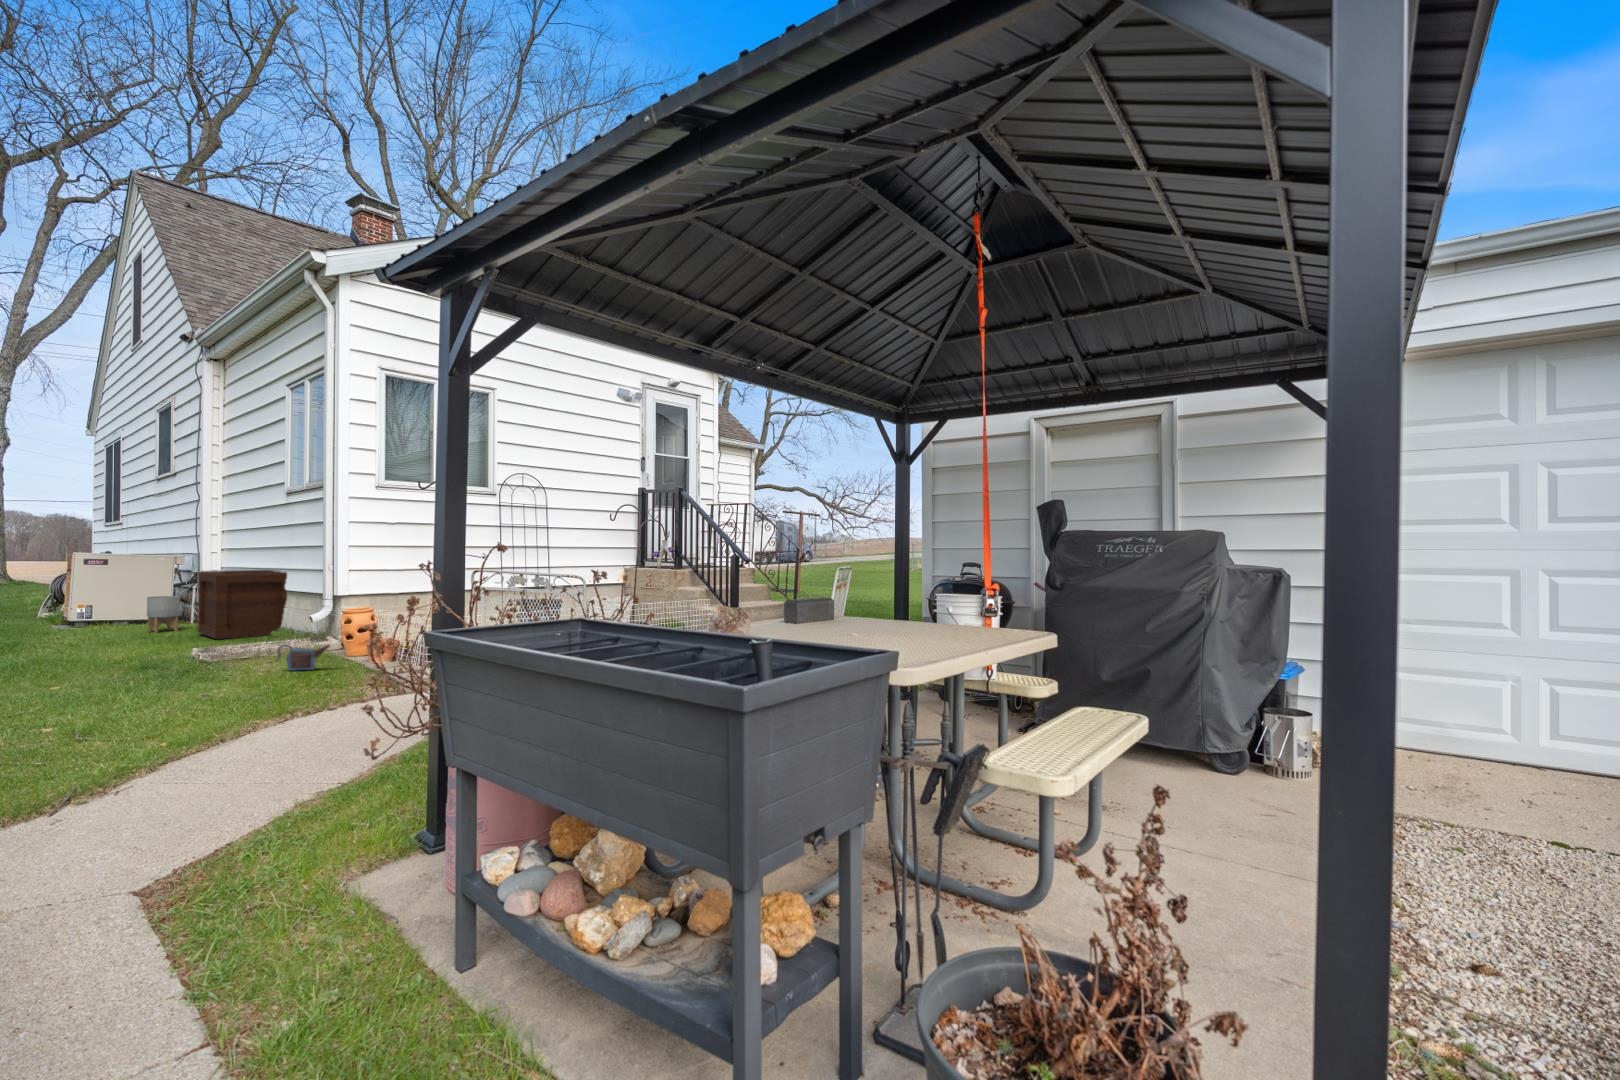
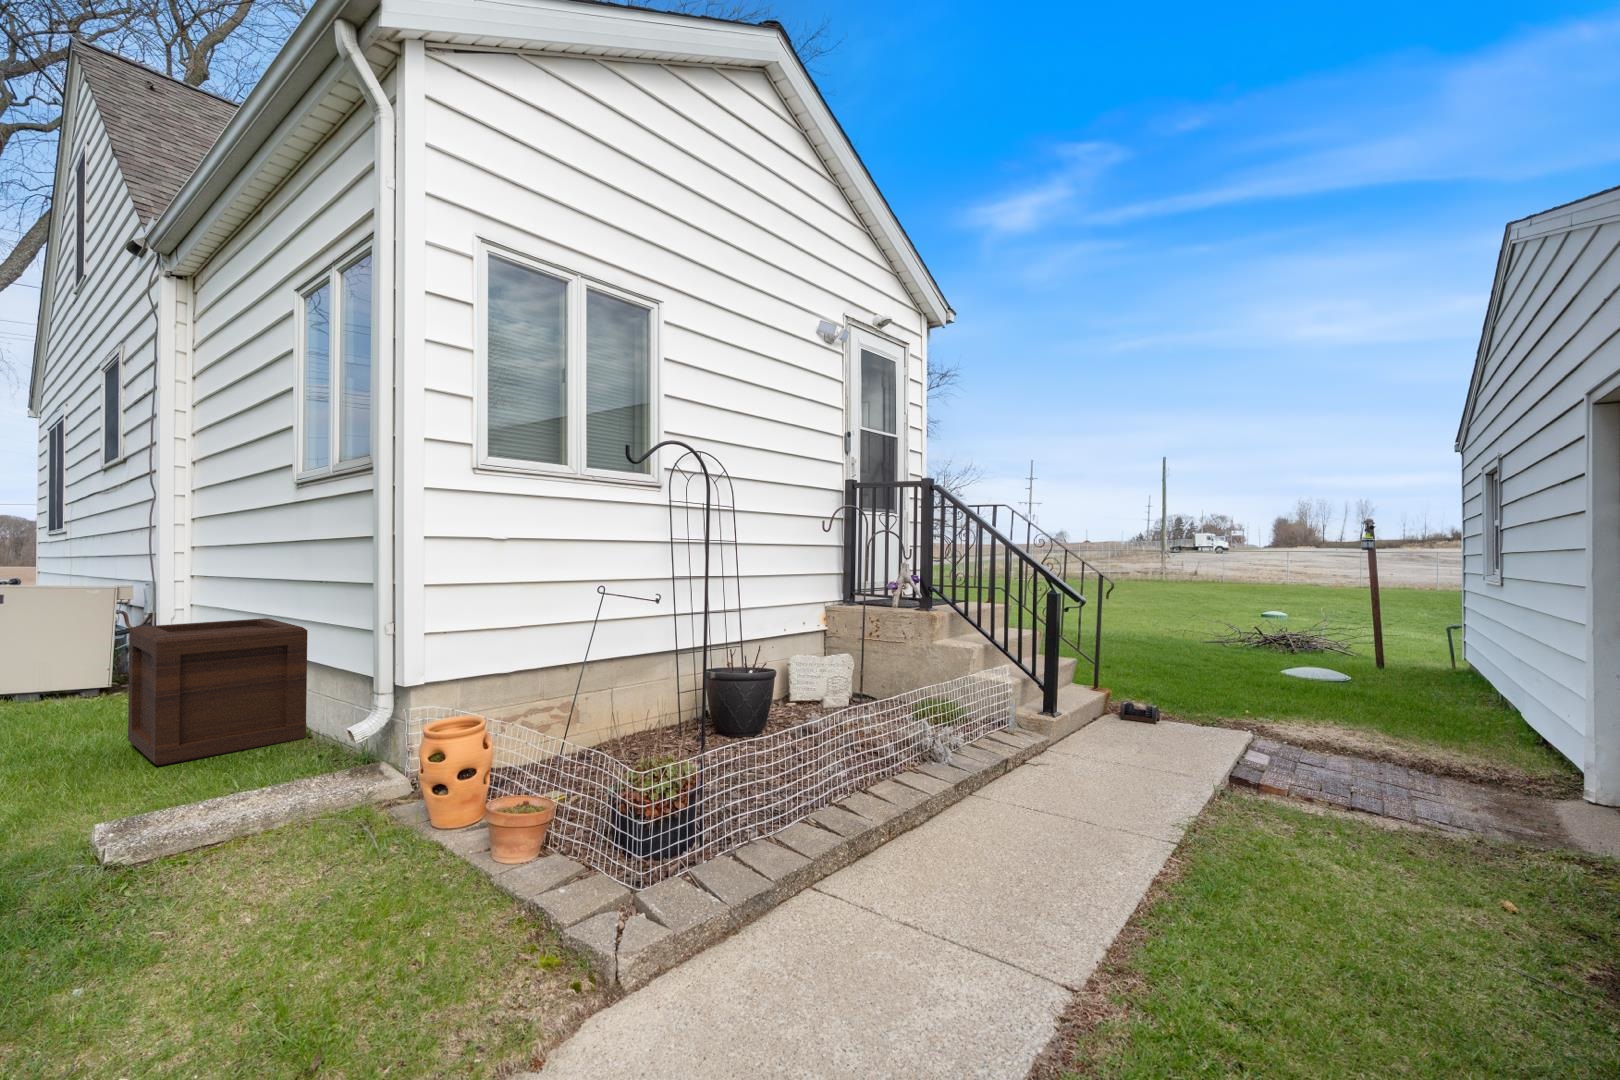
planter: present [147,596,180,633] -> none [38,666,103,738]
watering can: present [277,644,330,671] -> none [271,838,408,916]

